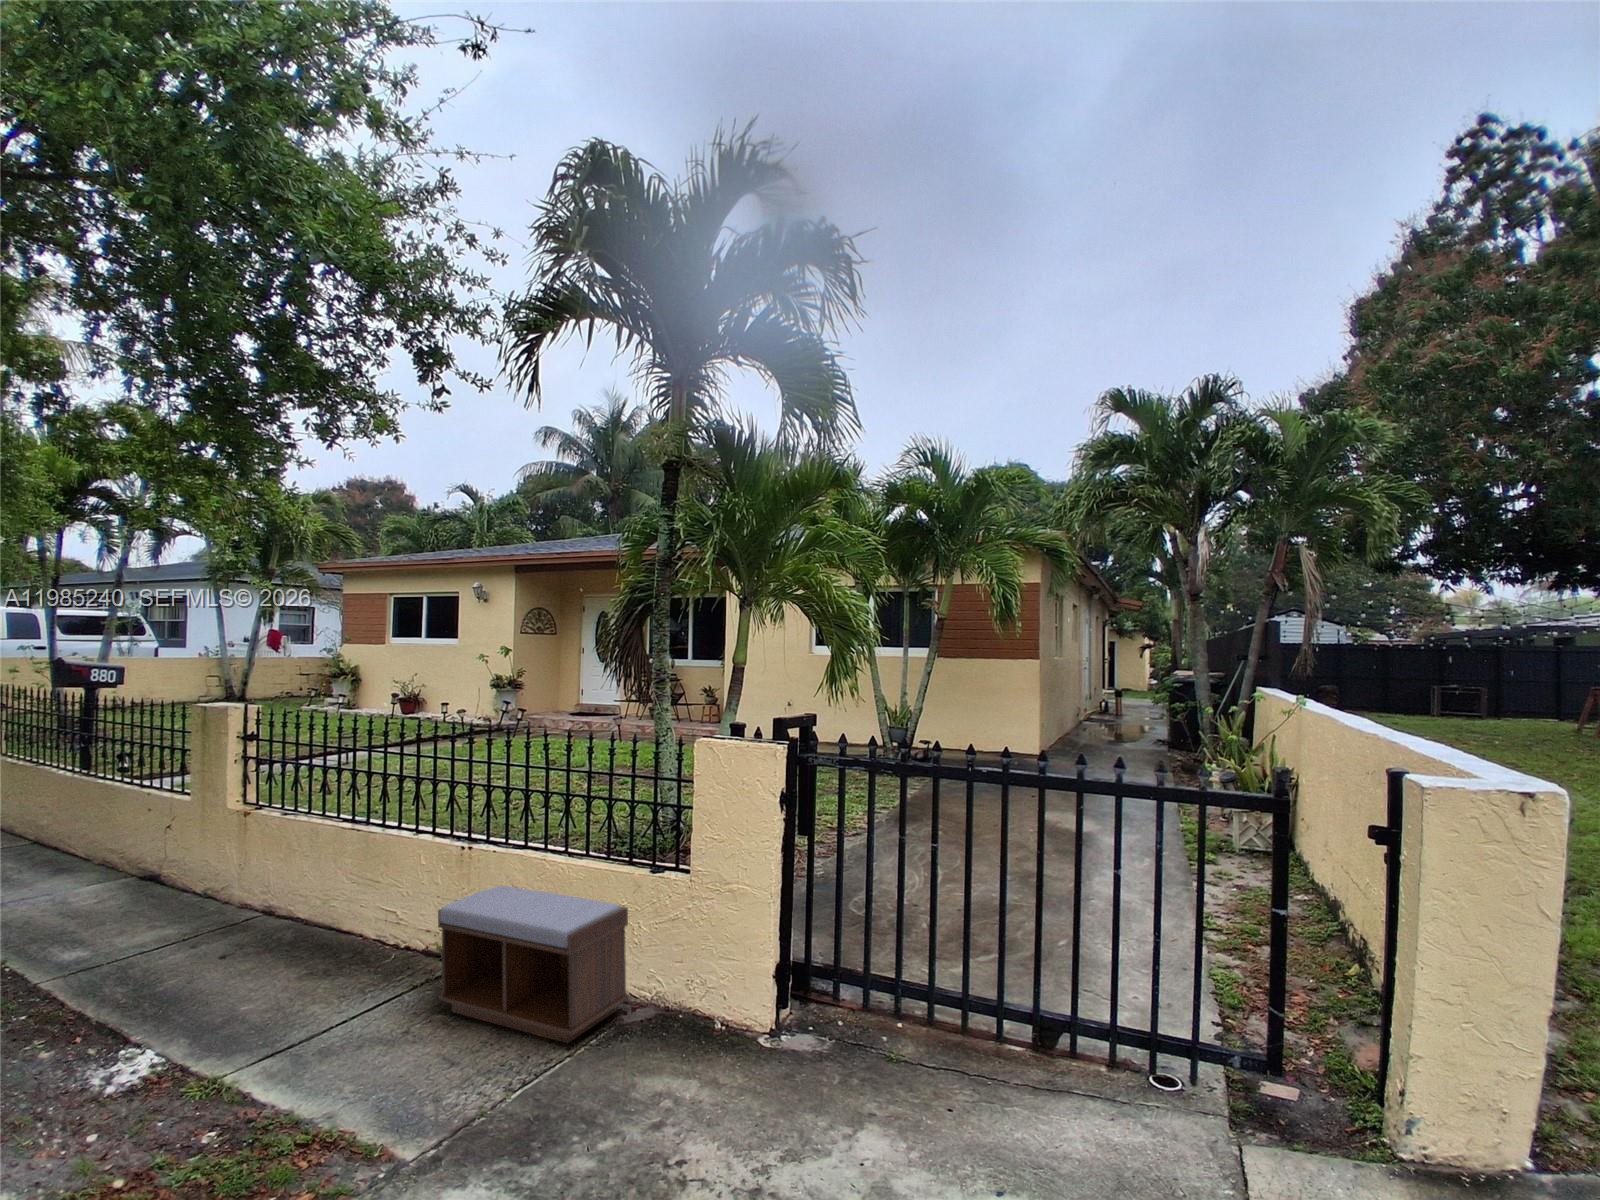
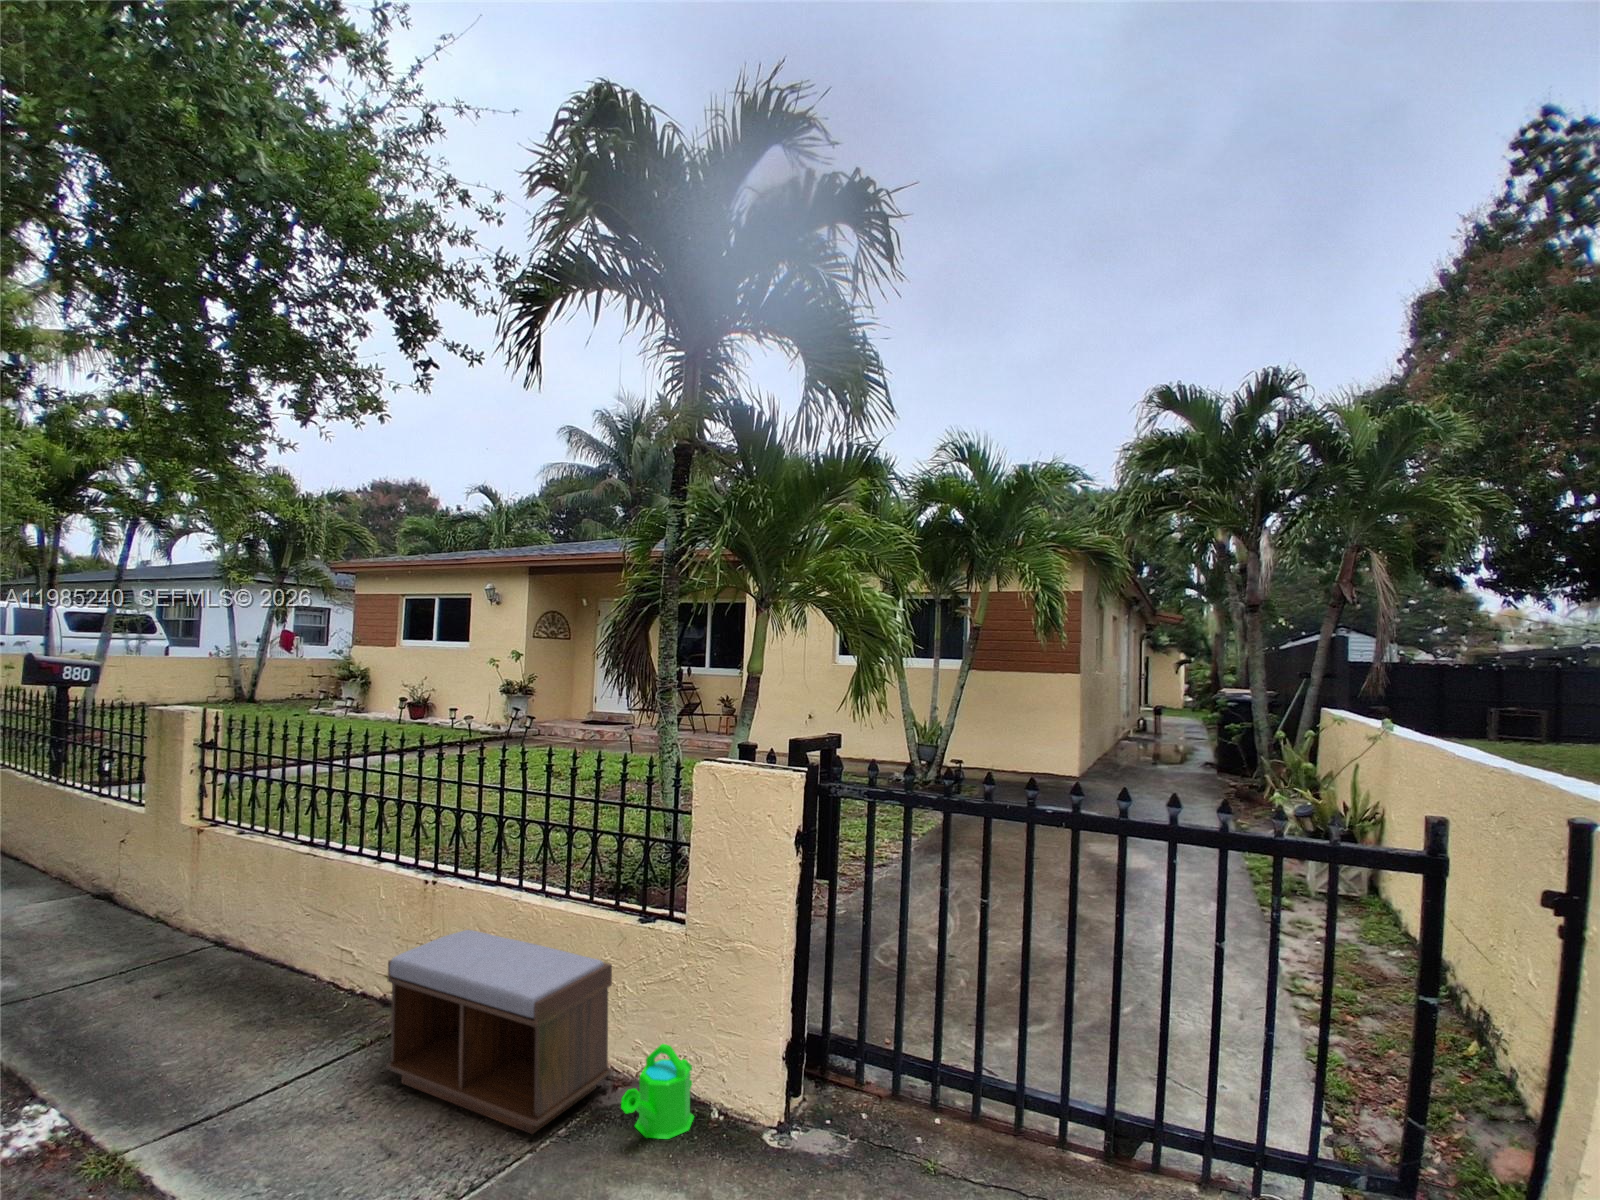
watering can: none [641,969,700,1043] -> present [621,1044,694,1139]

